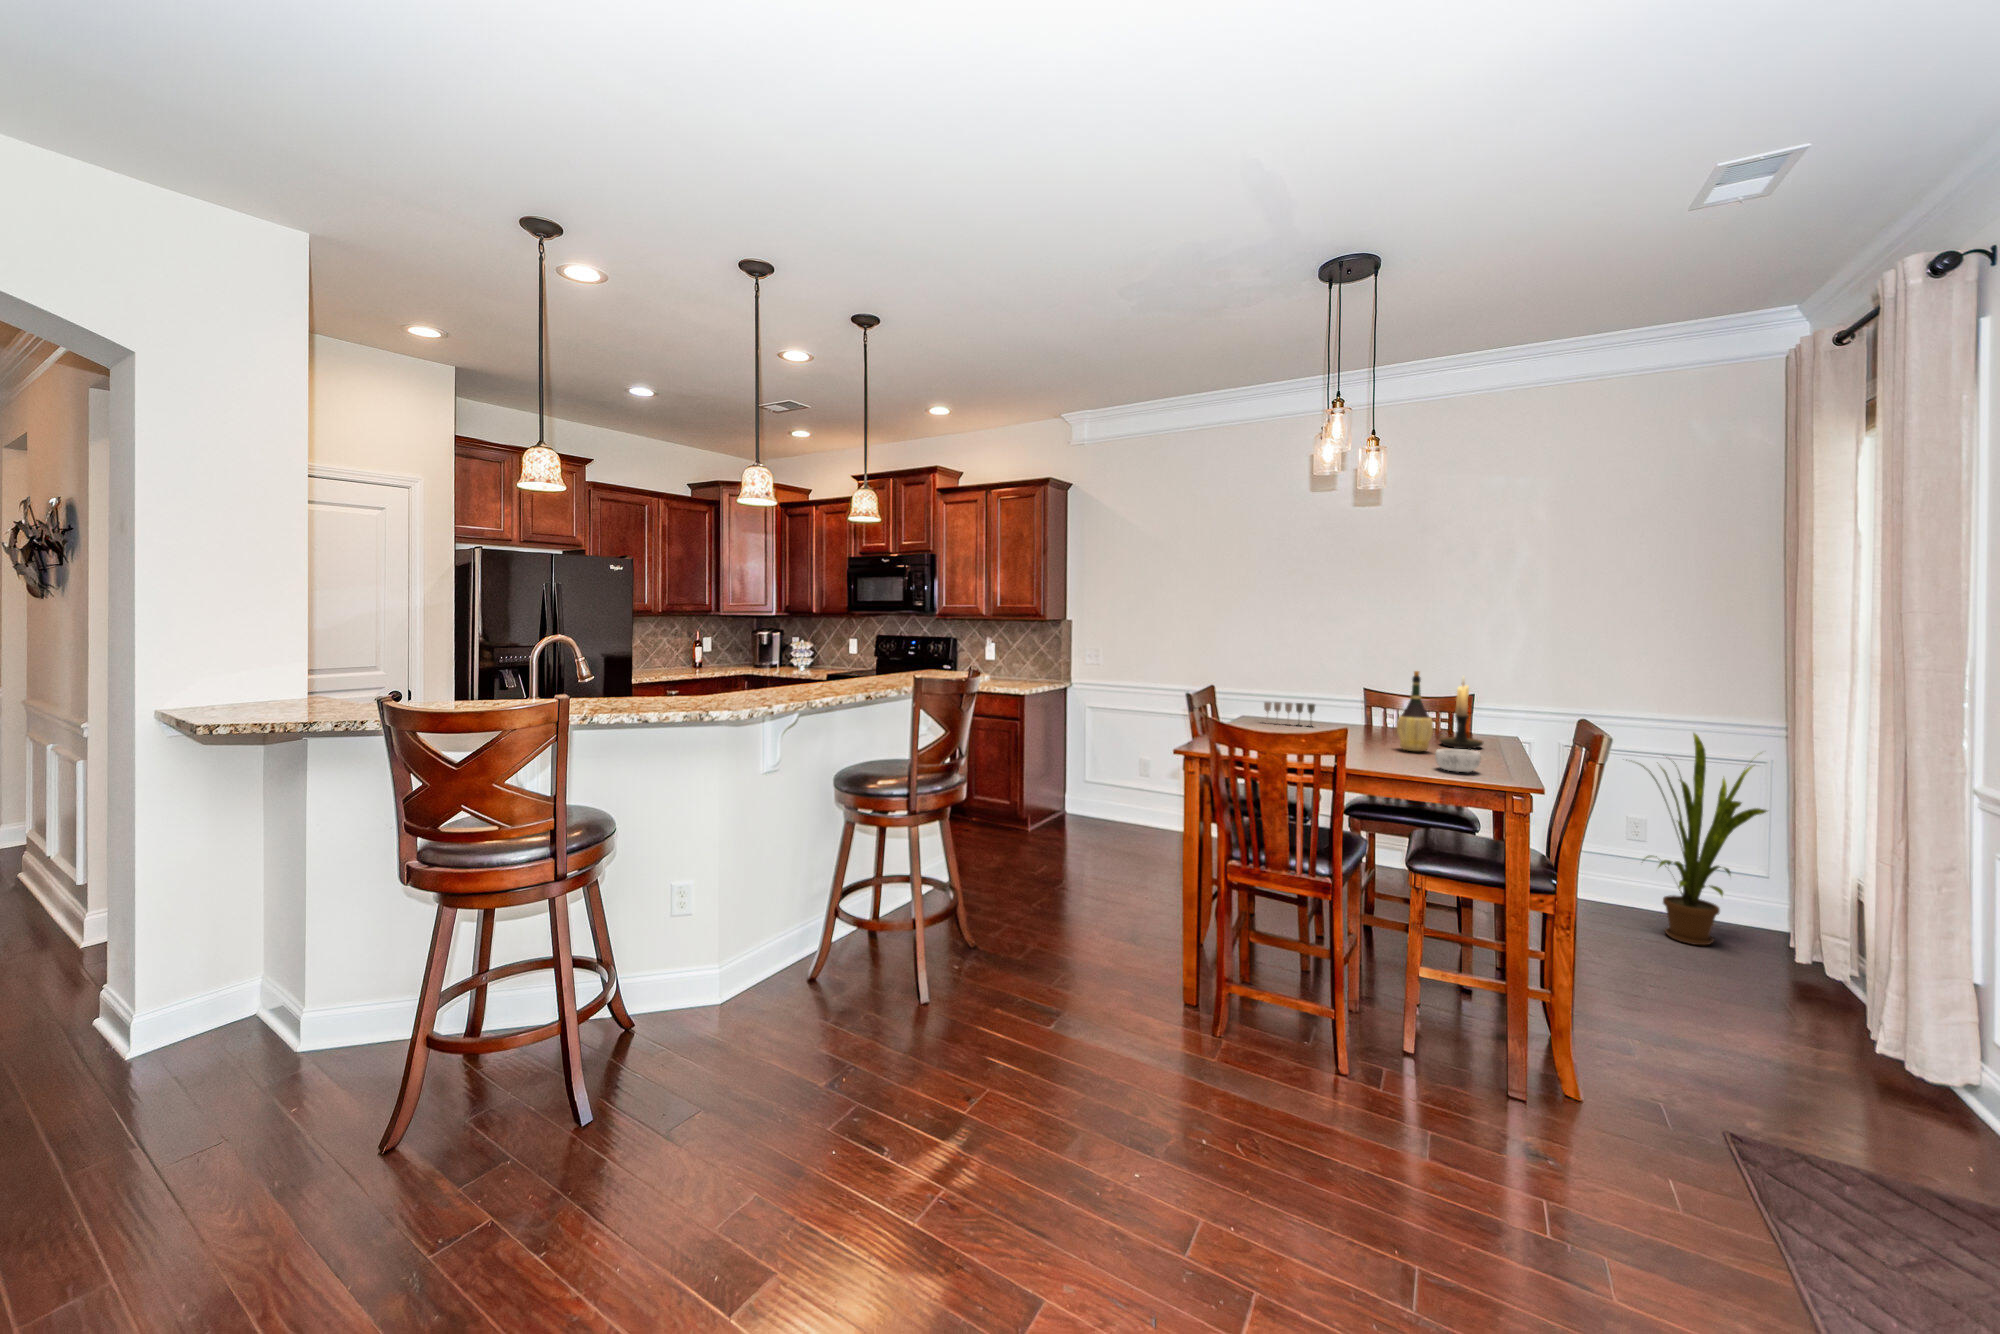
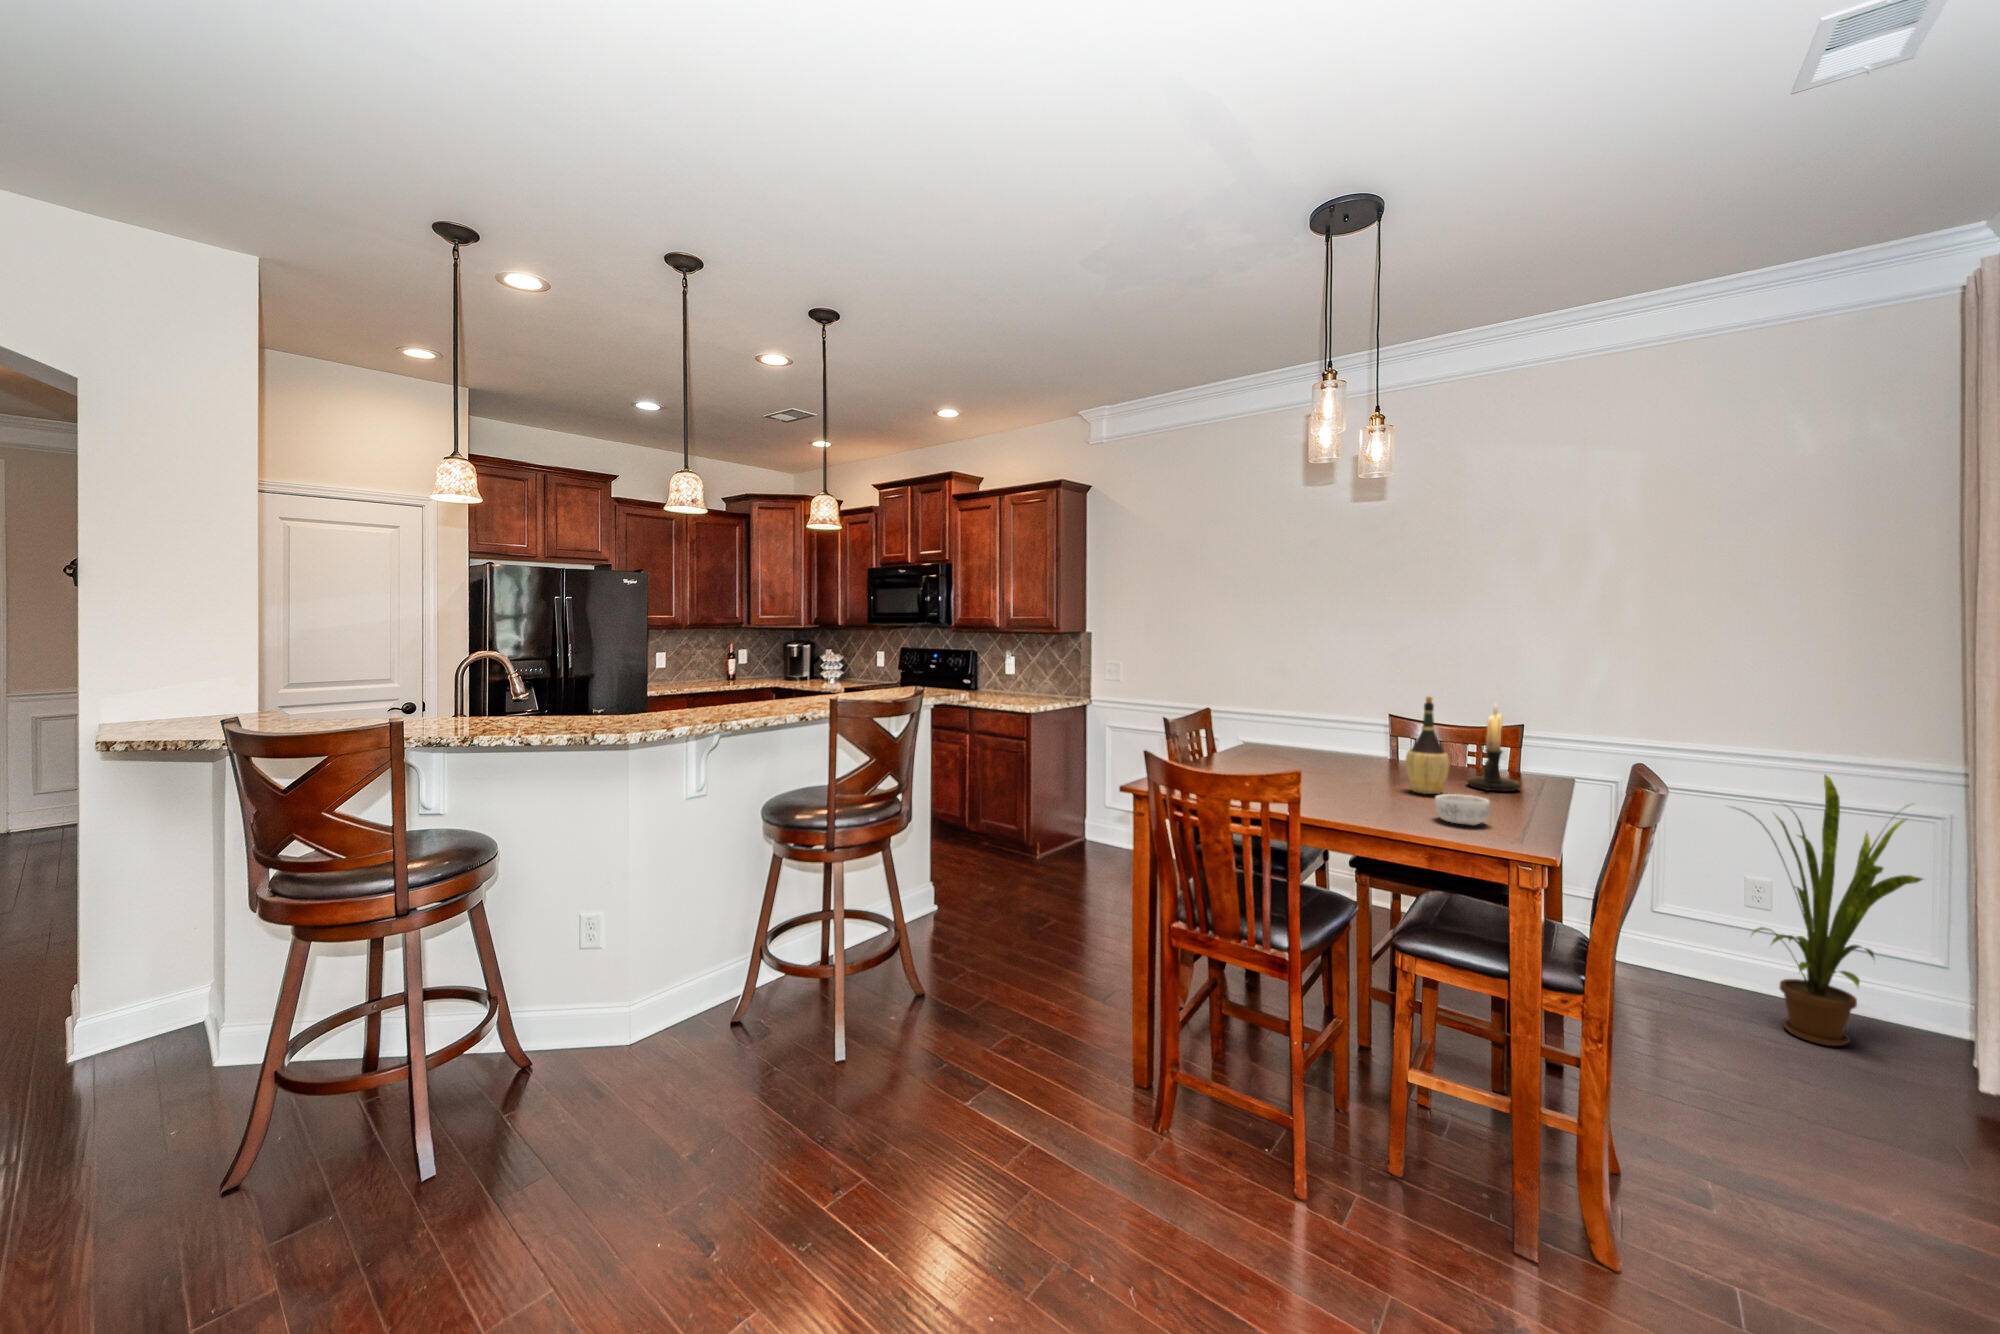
wine glass: present [1264,702,1315,726] -> none [1269,728,1328,758]

